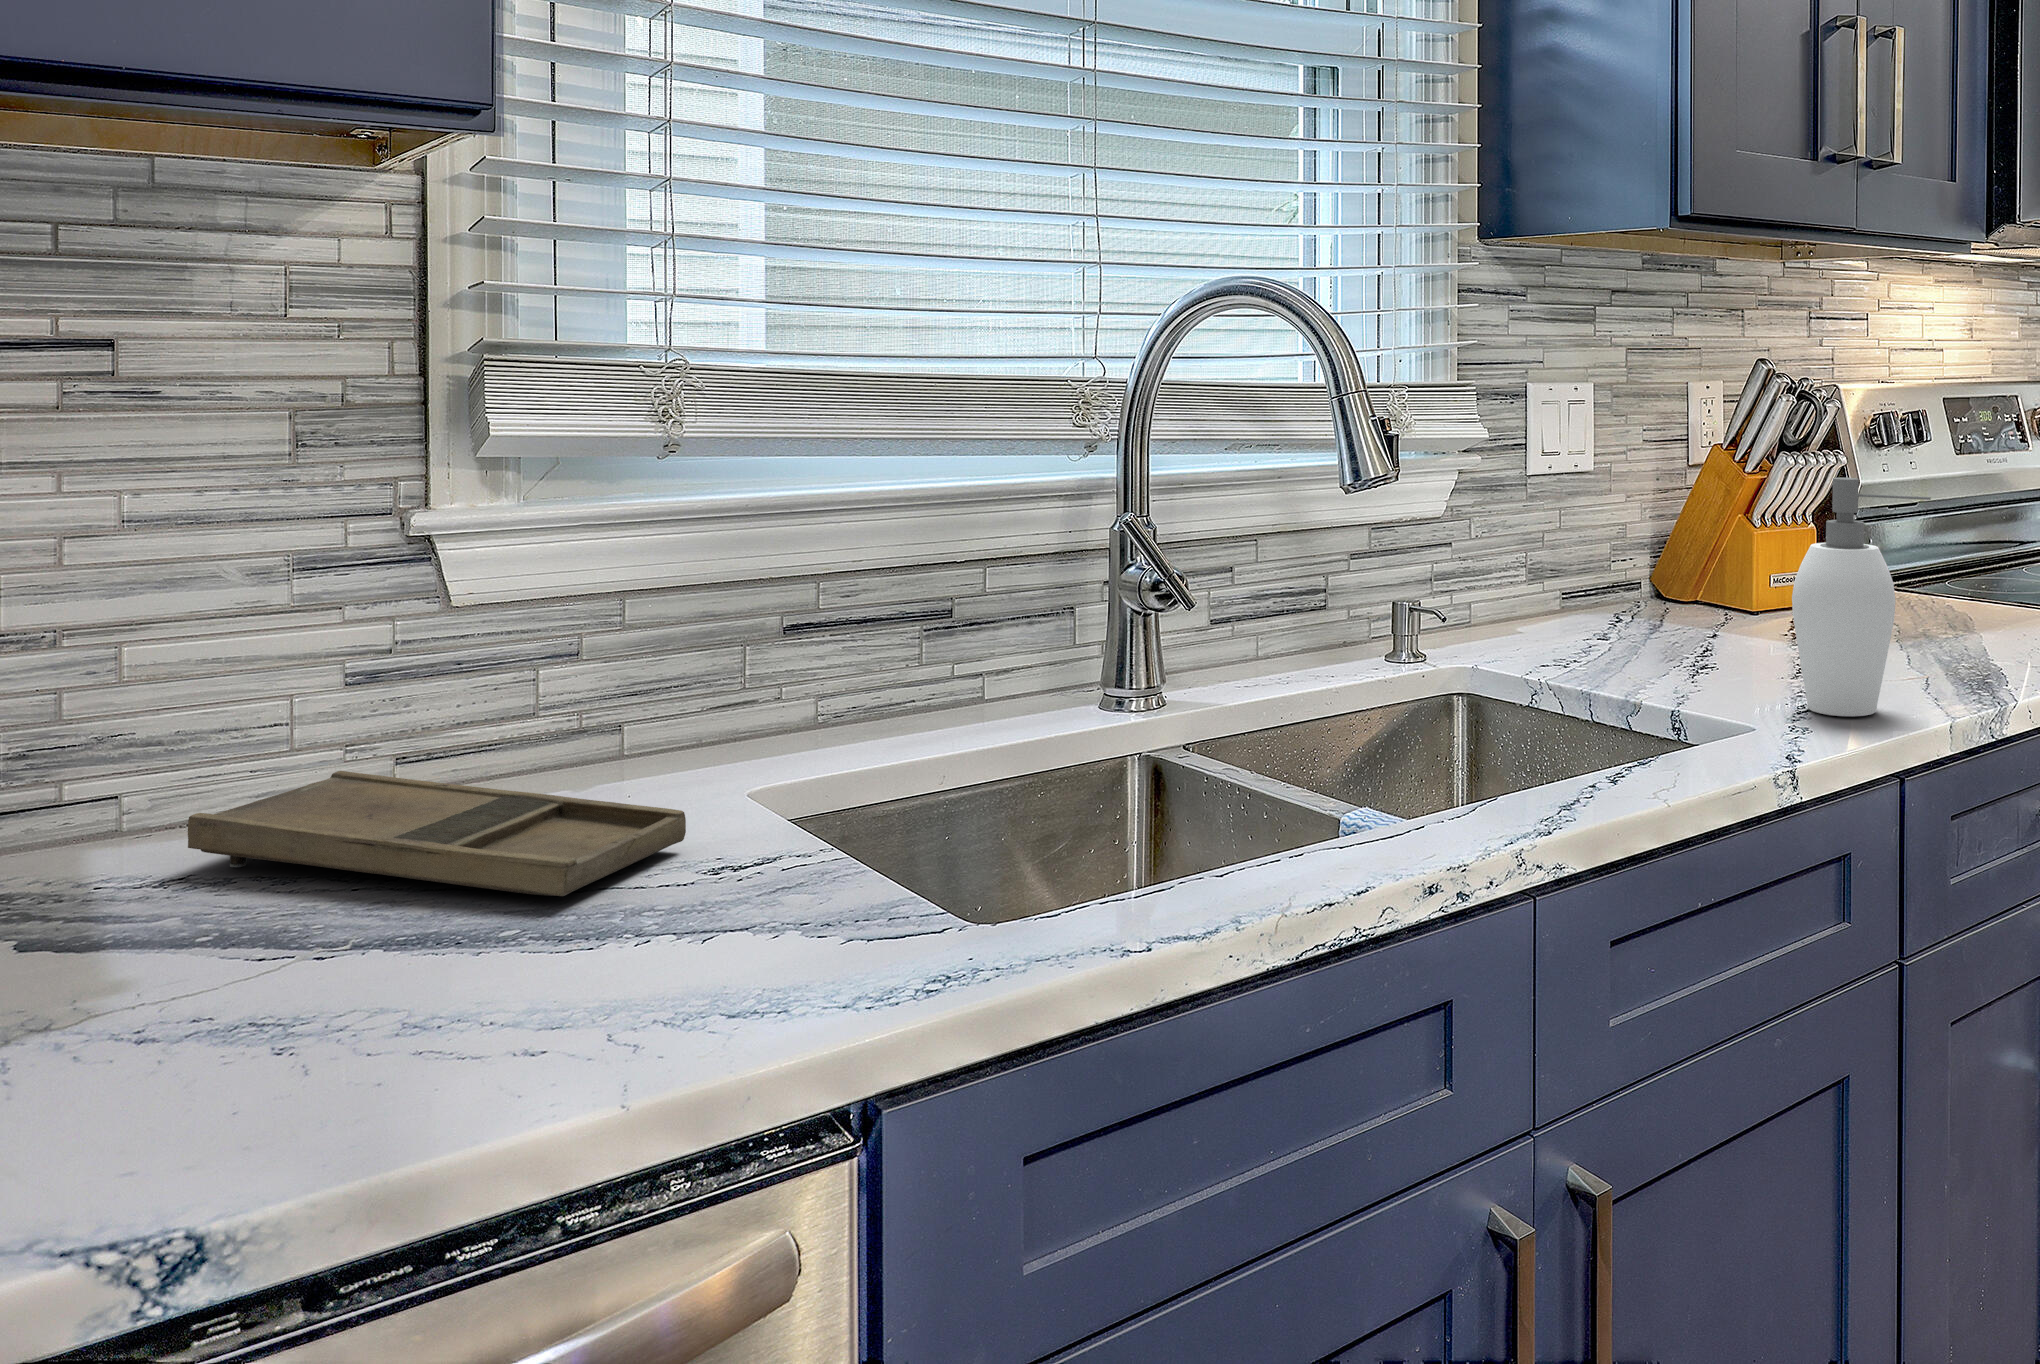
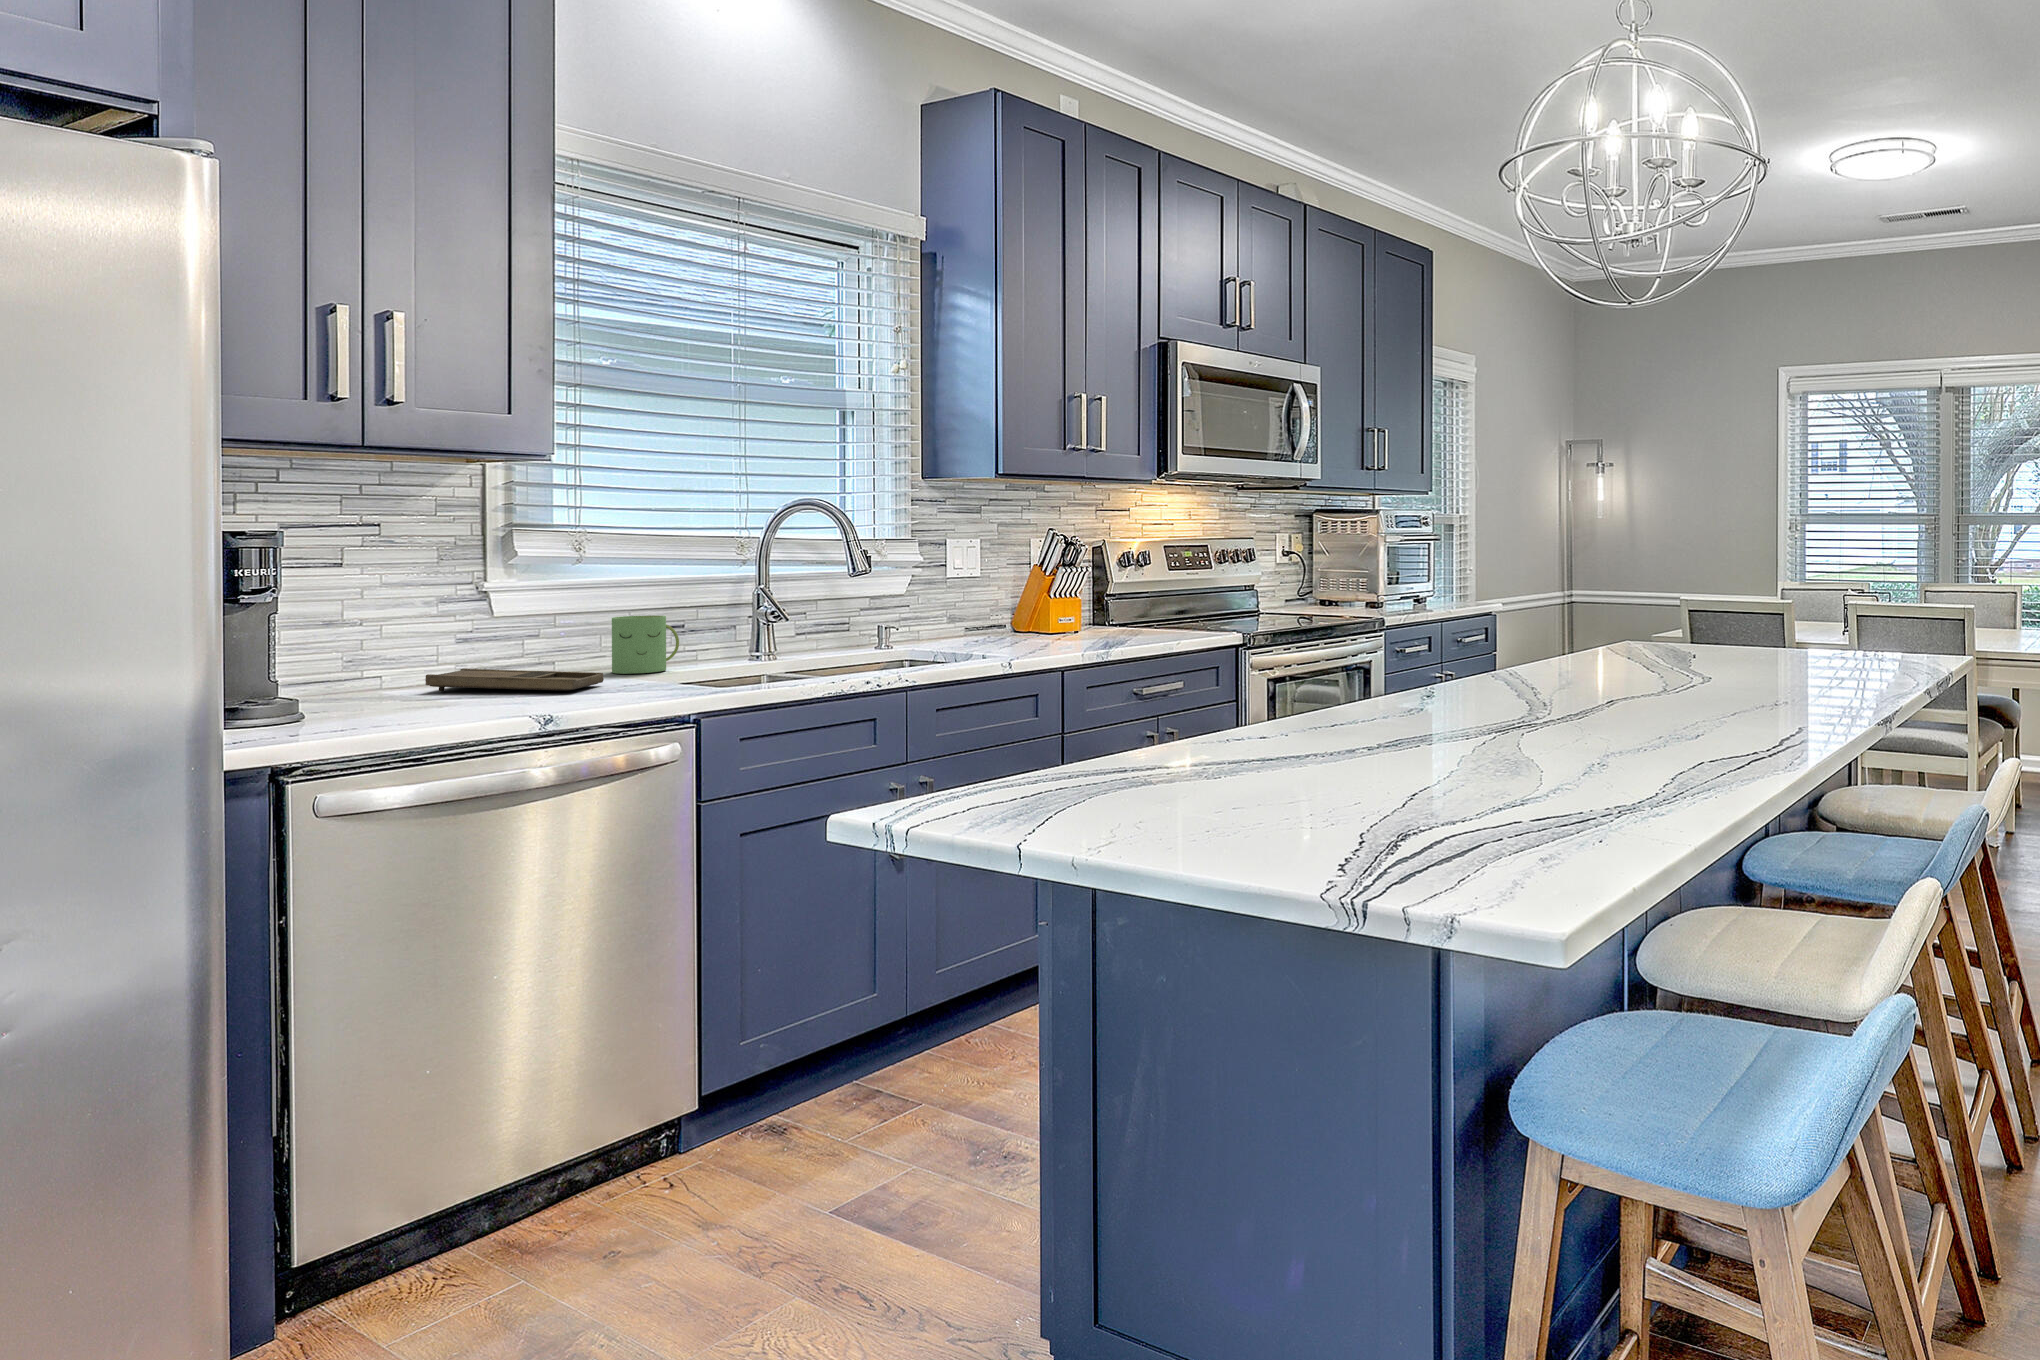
soap dispenser: present [1792,478,1931,716] -> none [1033,569,1082,654]
mug: none [754,598,923,774] -> present [612,615,679,674]

